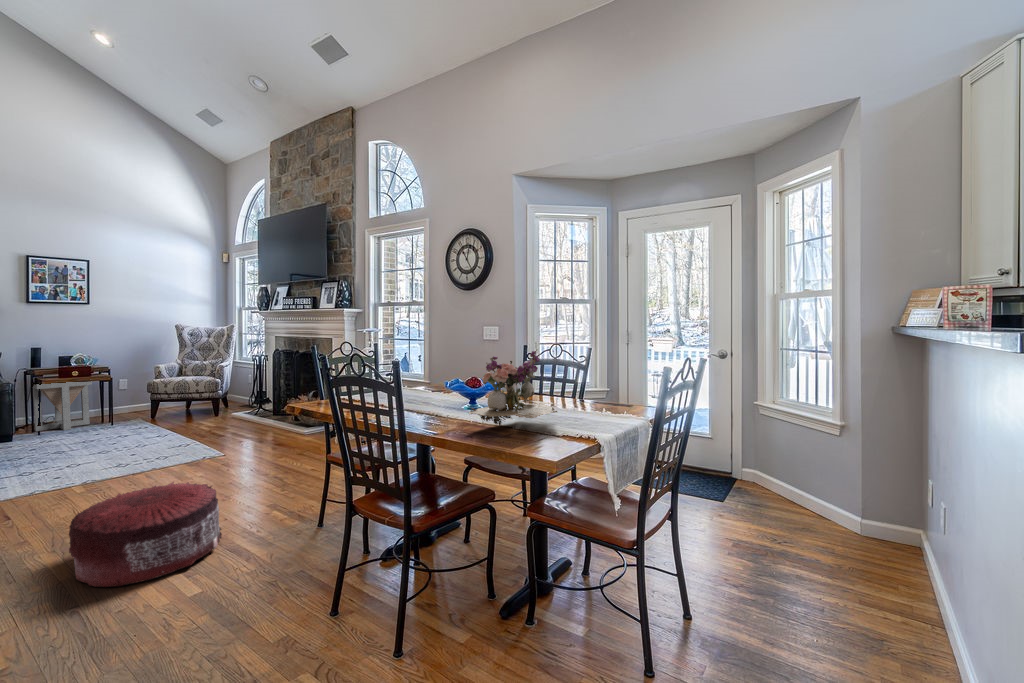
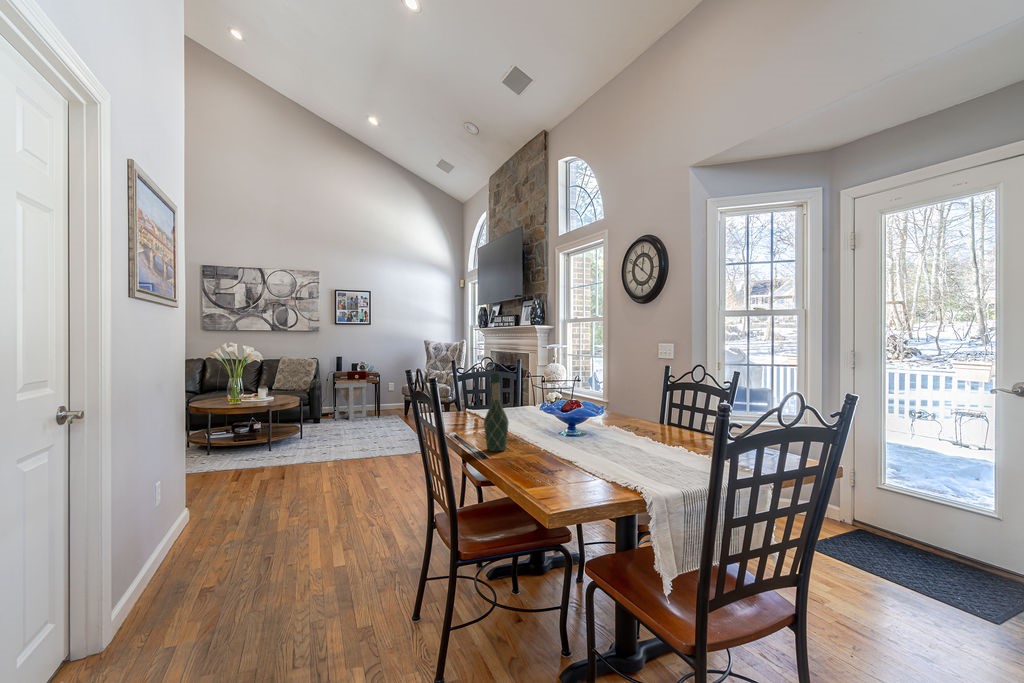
flower arrangement: present [469,349,557,426] -> none [529,372,641,459]
wine bottle: none [412,353,436,429] -> present [484,373,508,451]
pouf: present [69,482,222,587] -> none [281,470,387,546]

